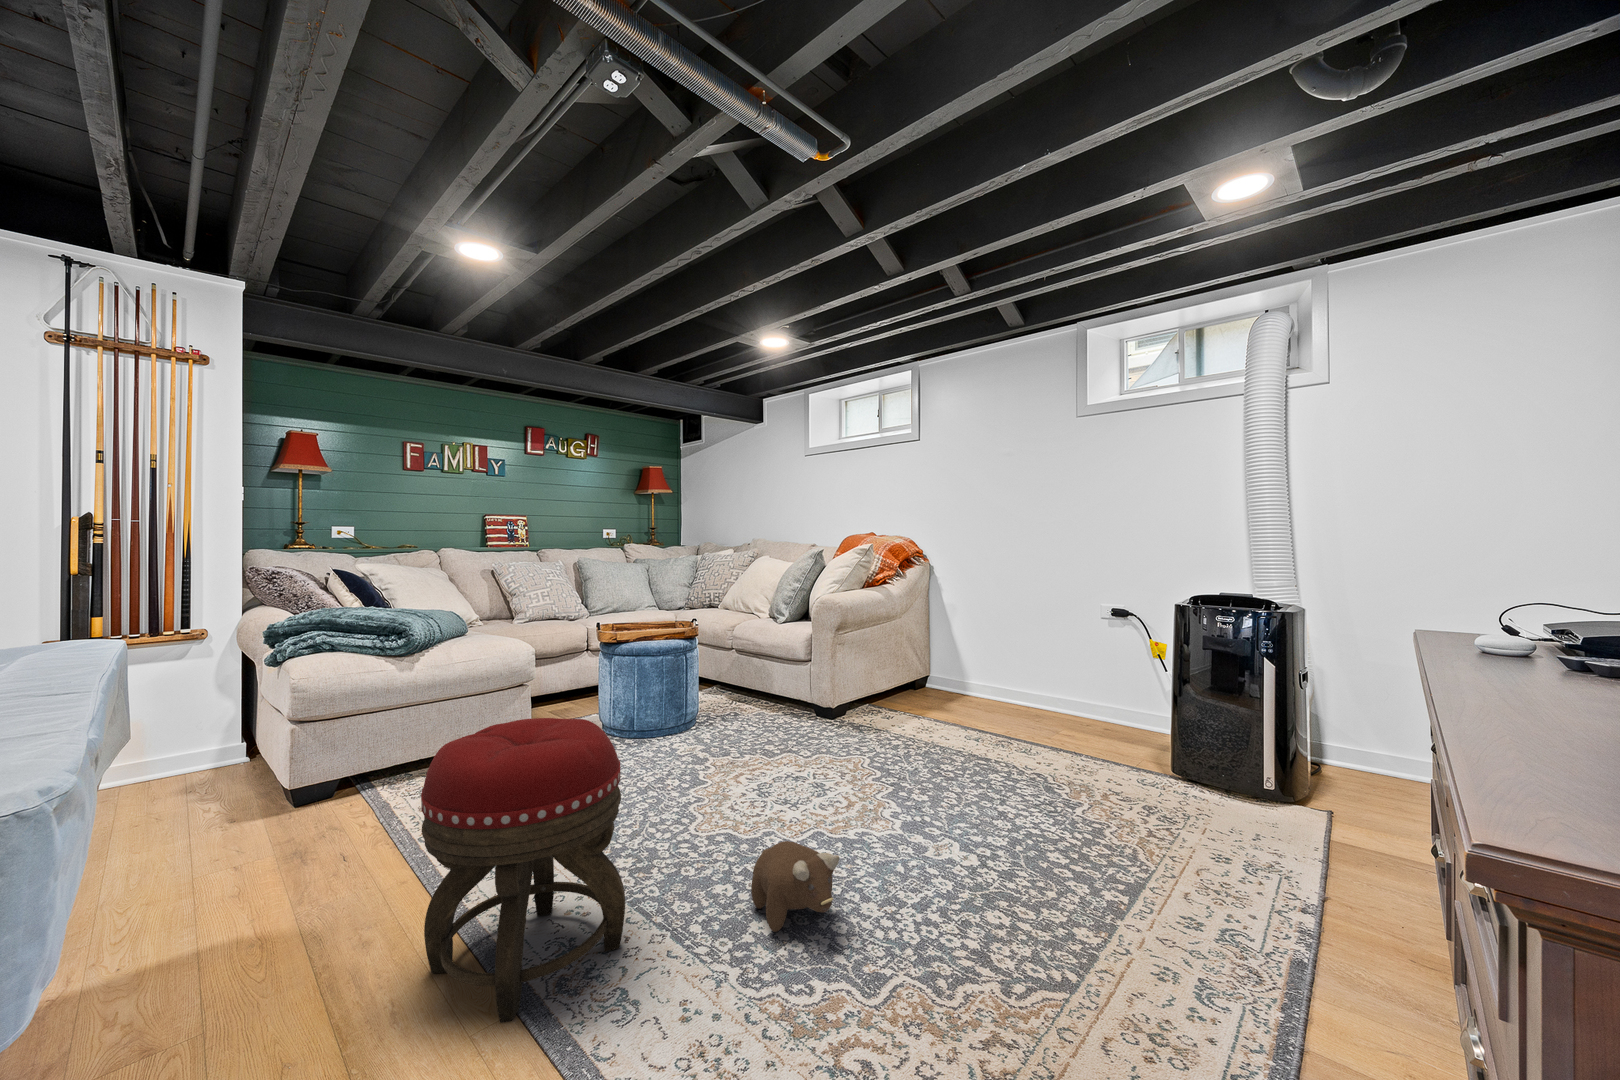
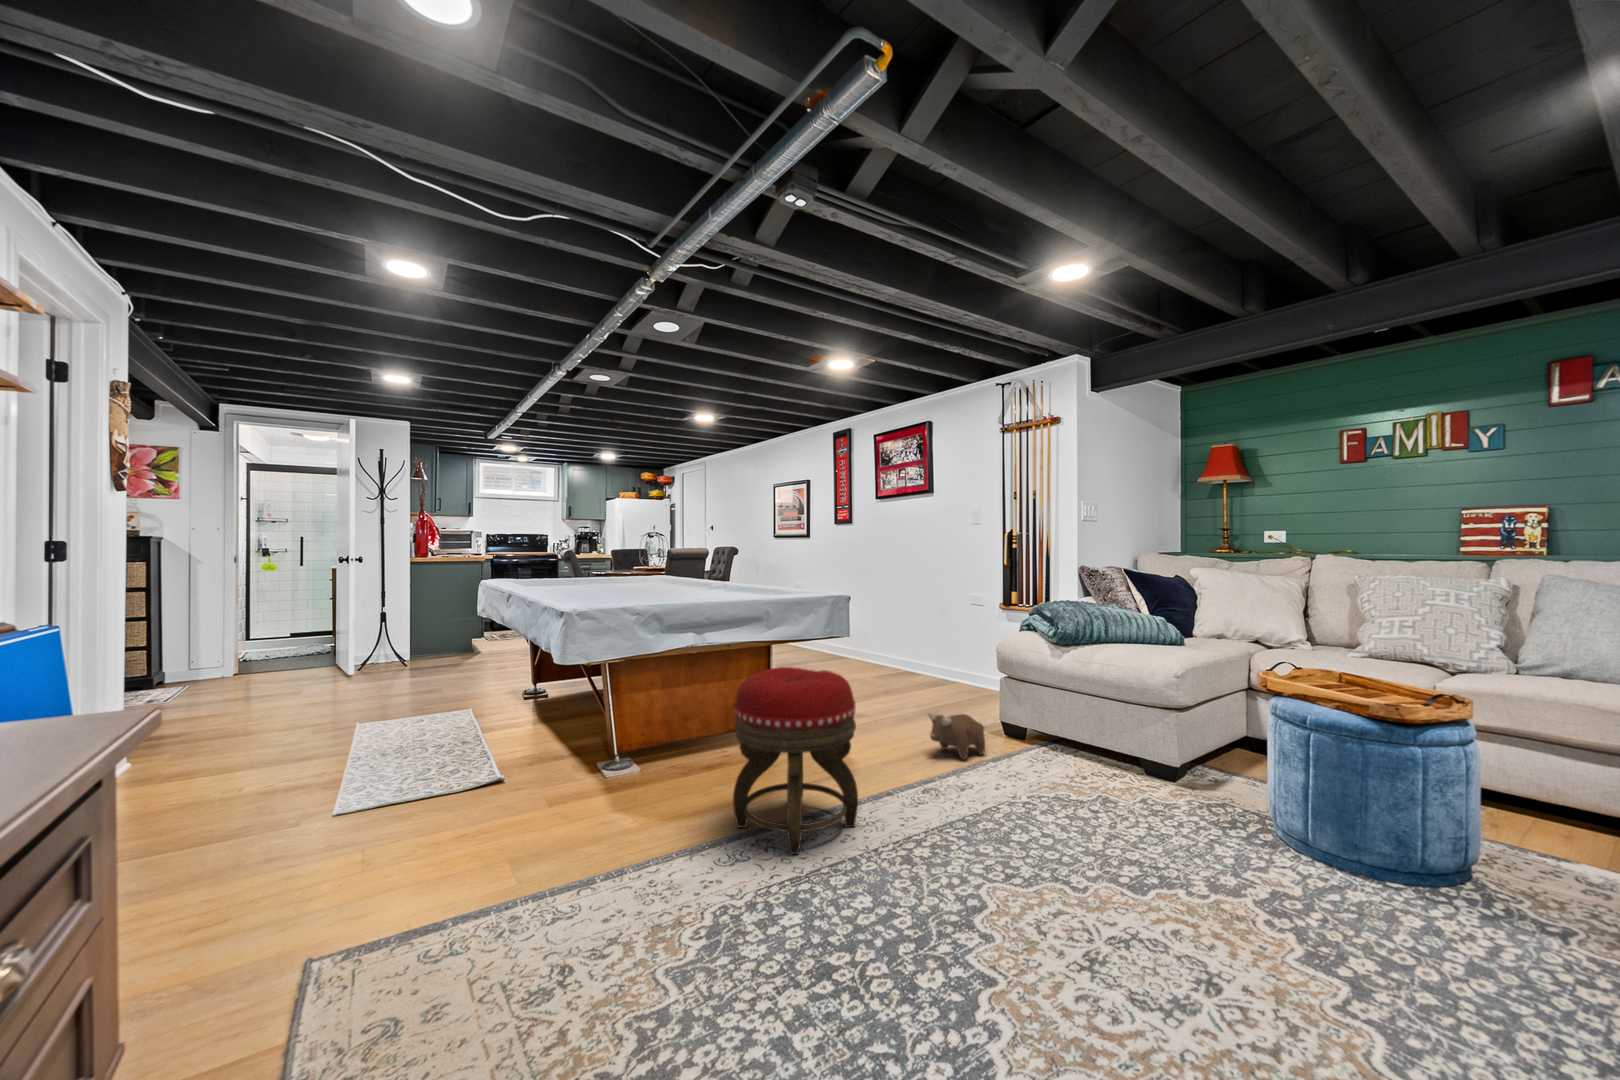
plush toy: present [751,841,839,932] -> present [928,713,985,759]

